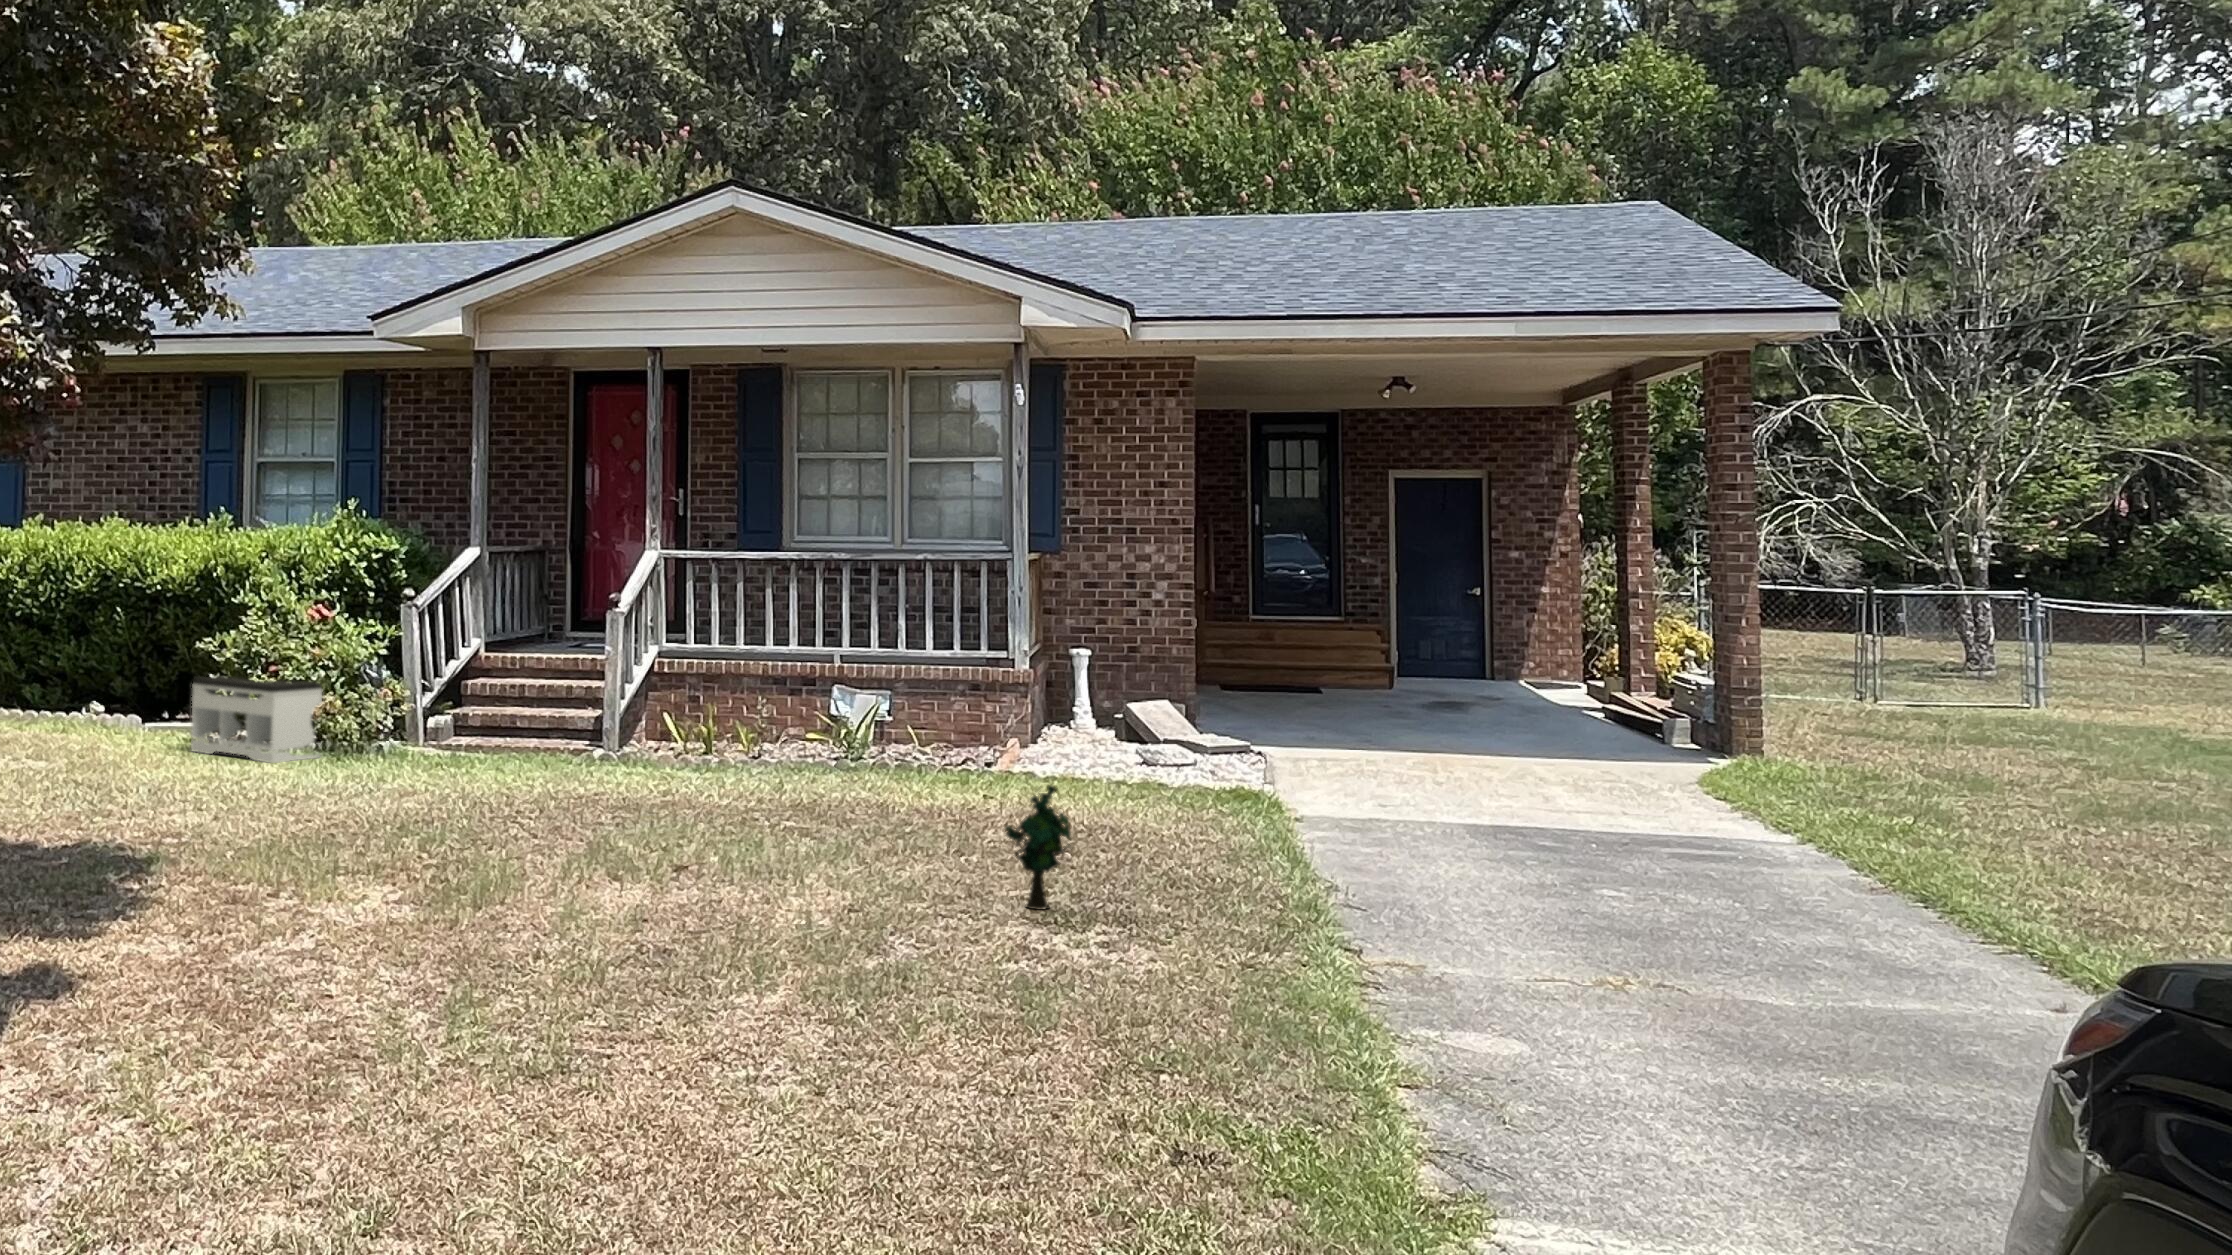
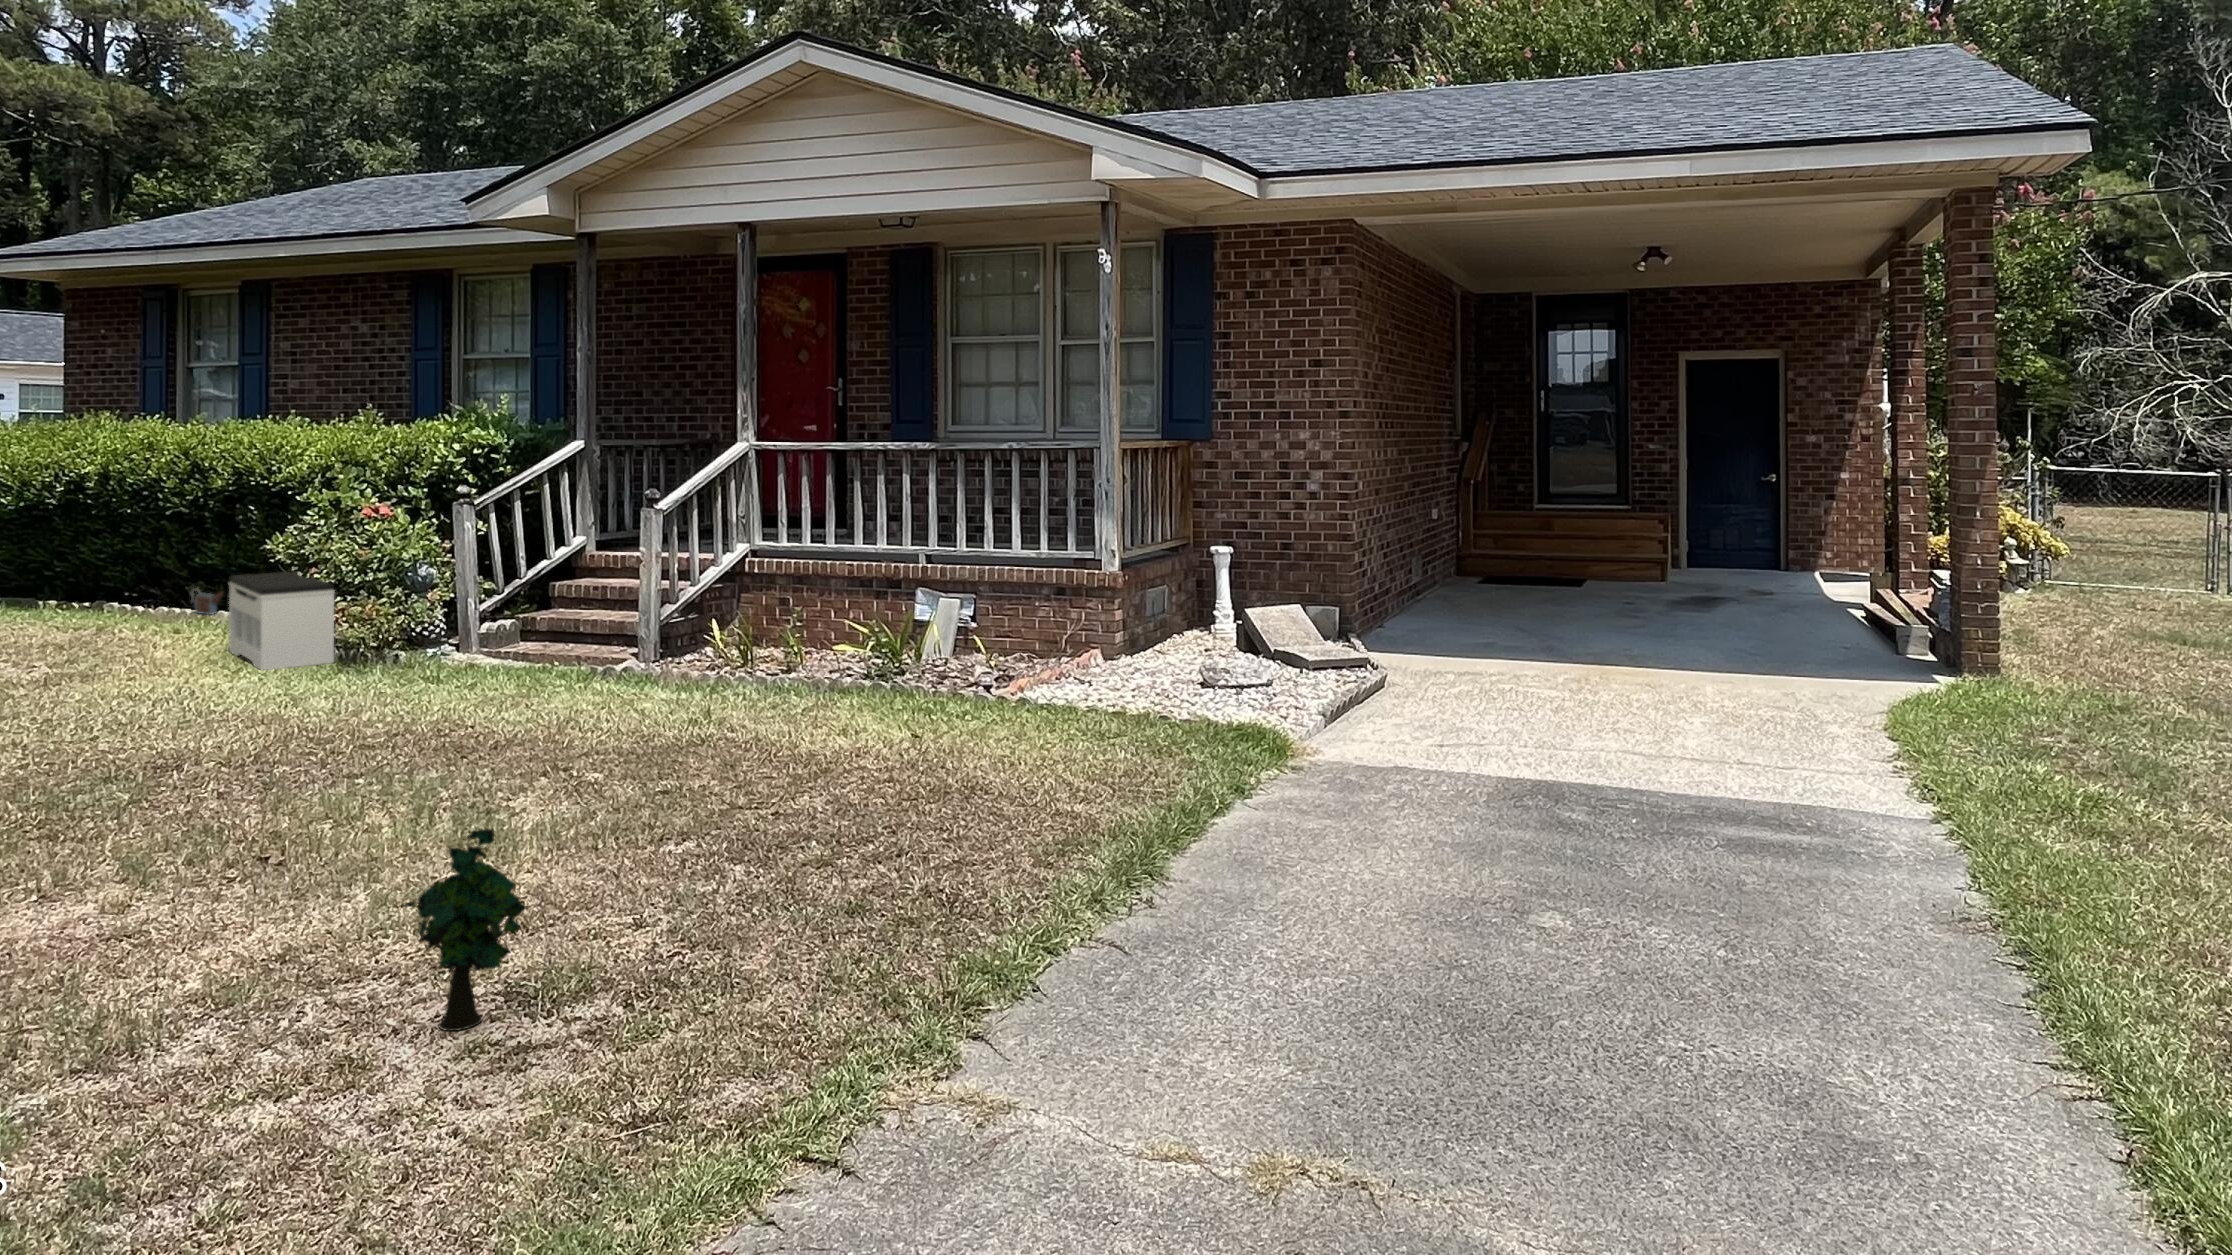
watering can: none [30,700,73,726] -> present [191,588,224,615]

